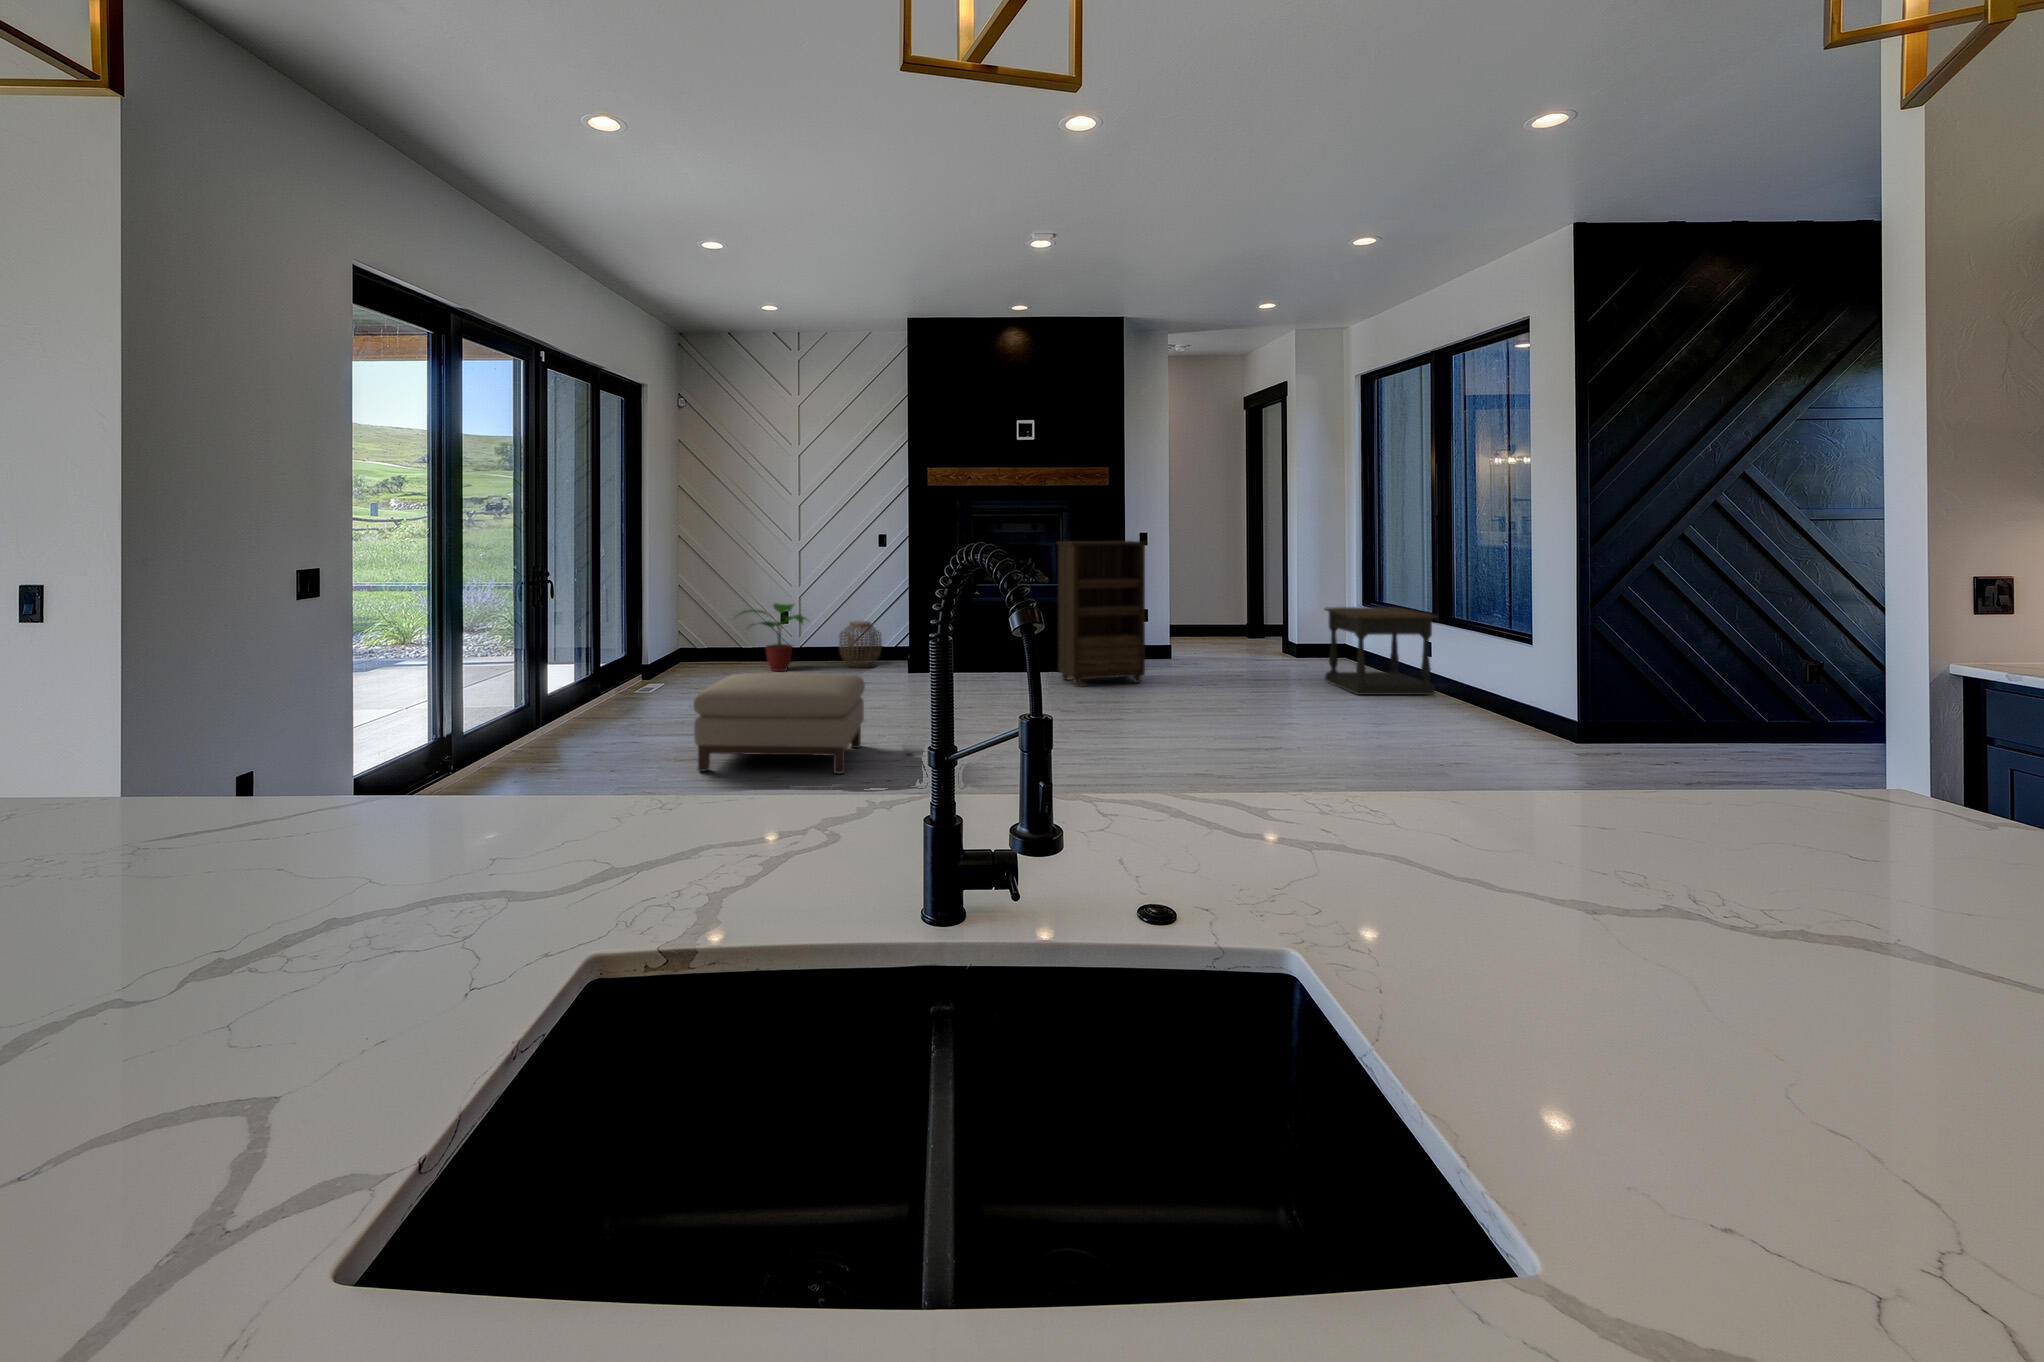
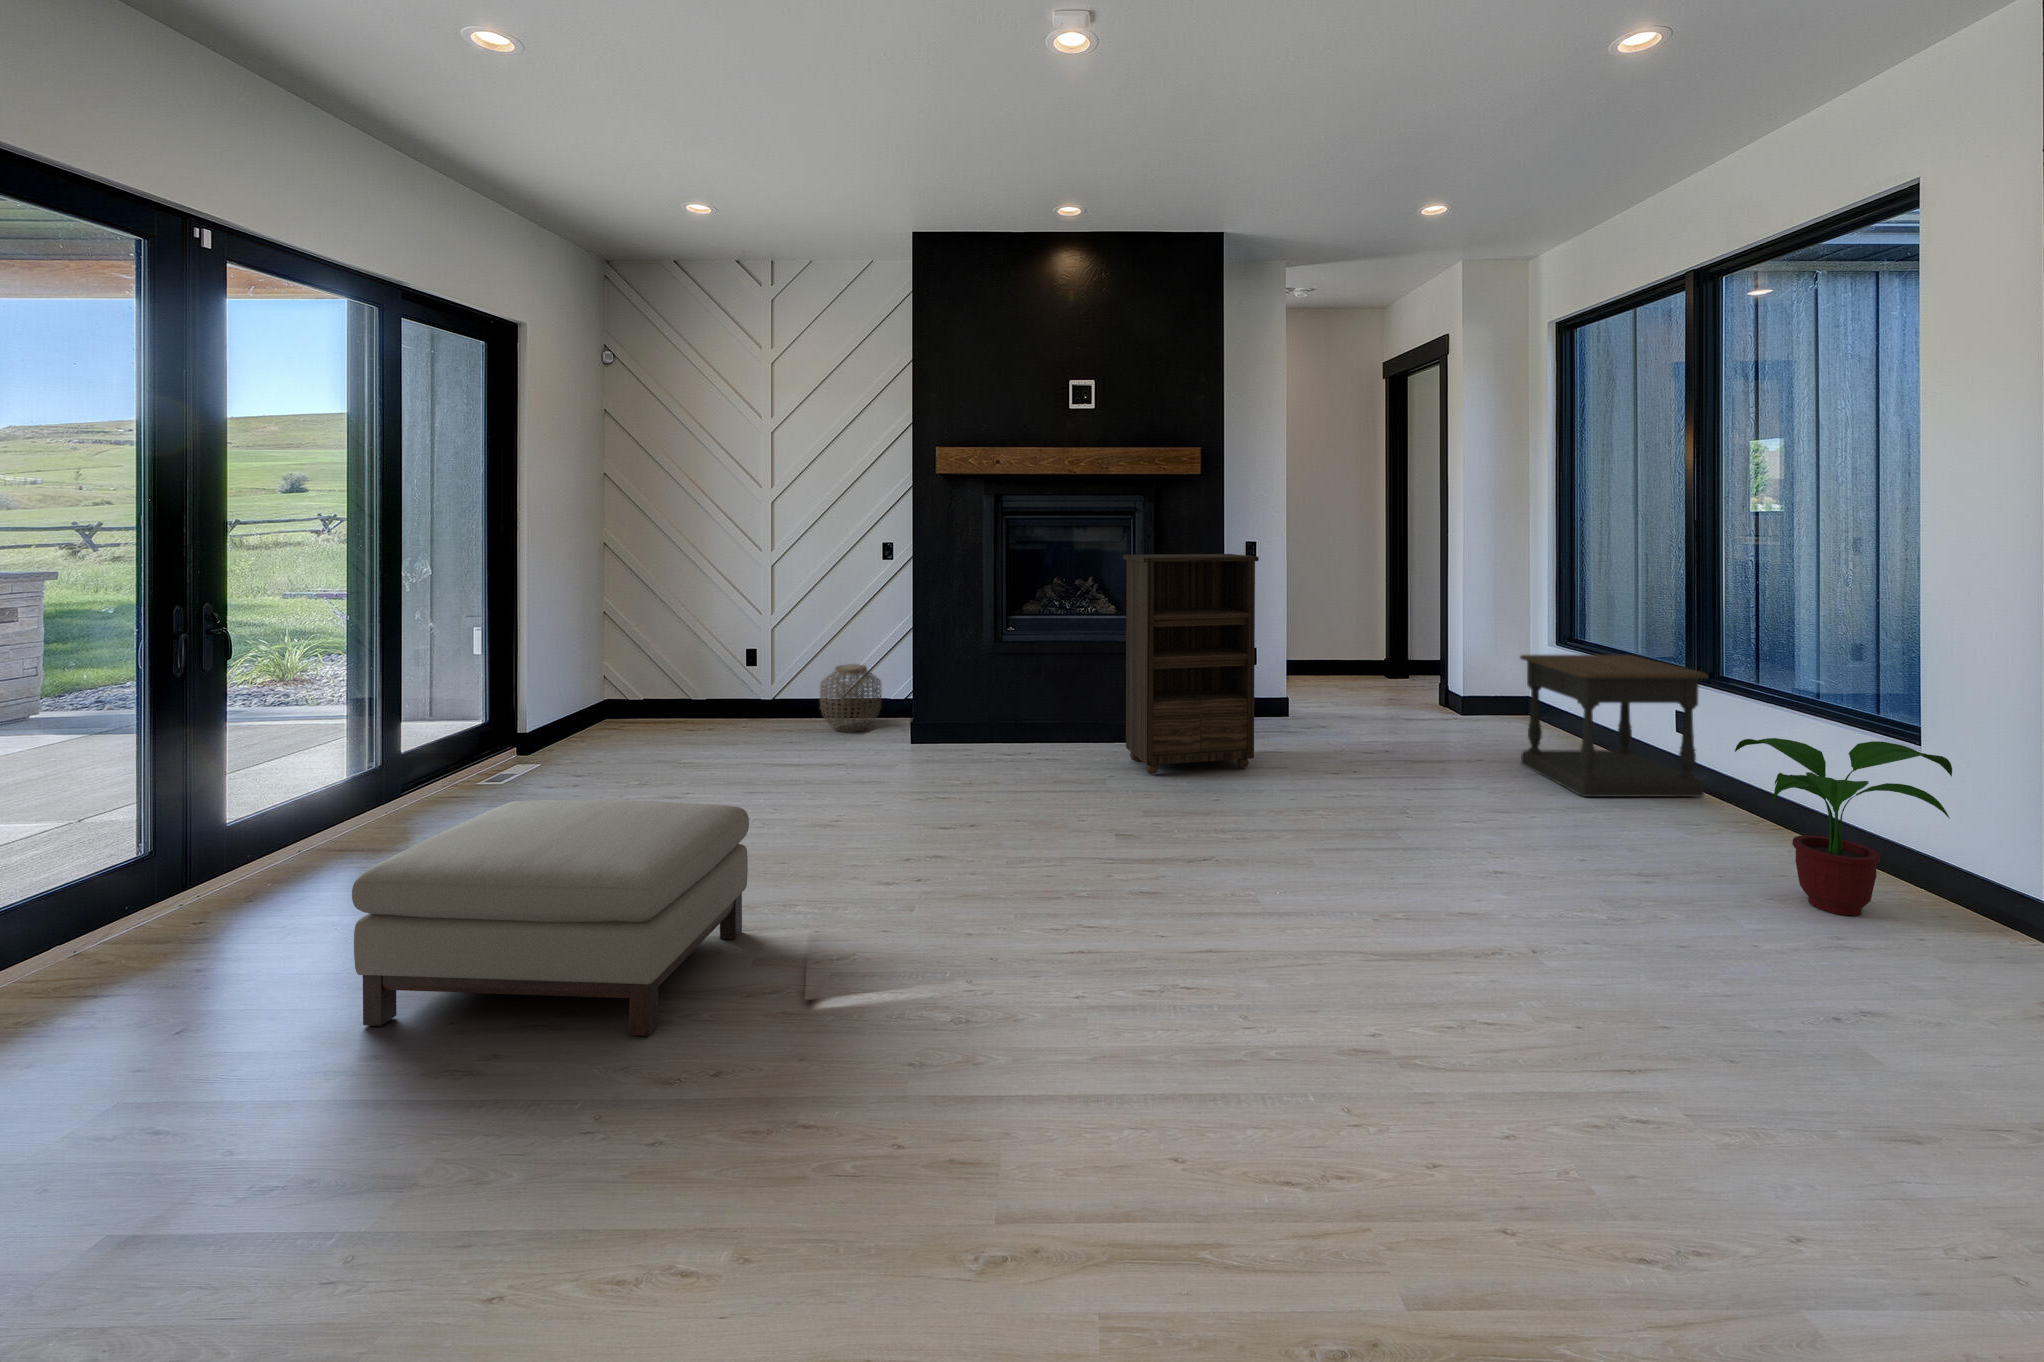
potted plant: present [735,603,810,671] -> present [1735,738,1952,916]

